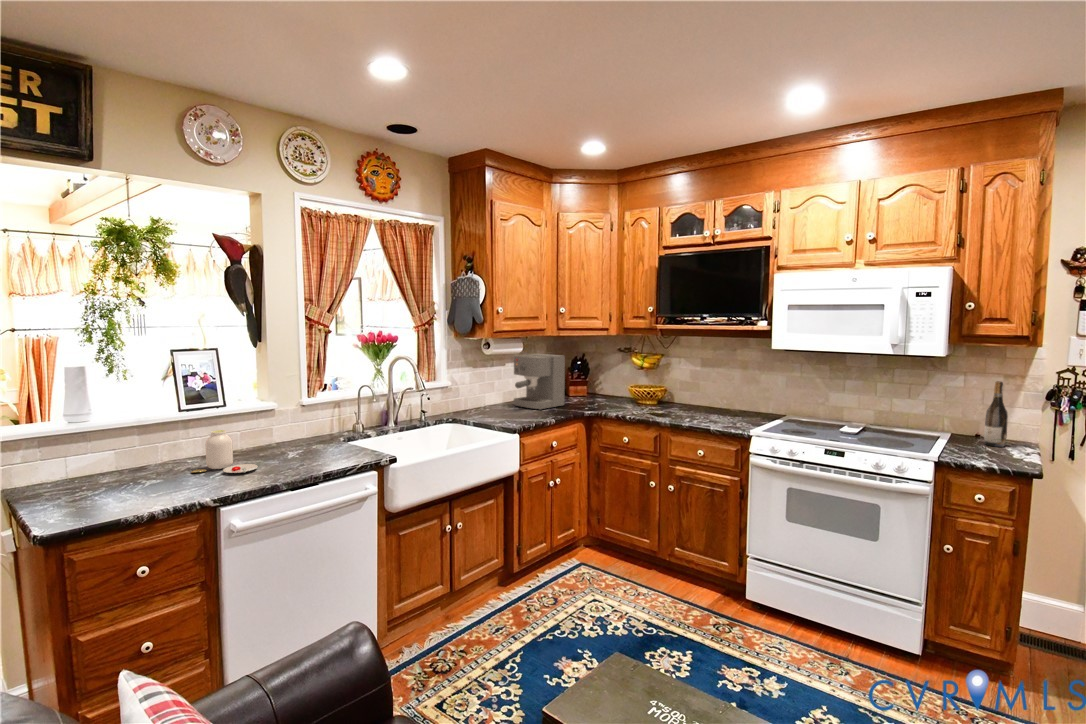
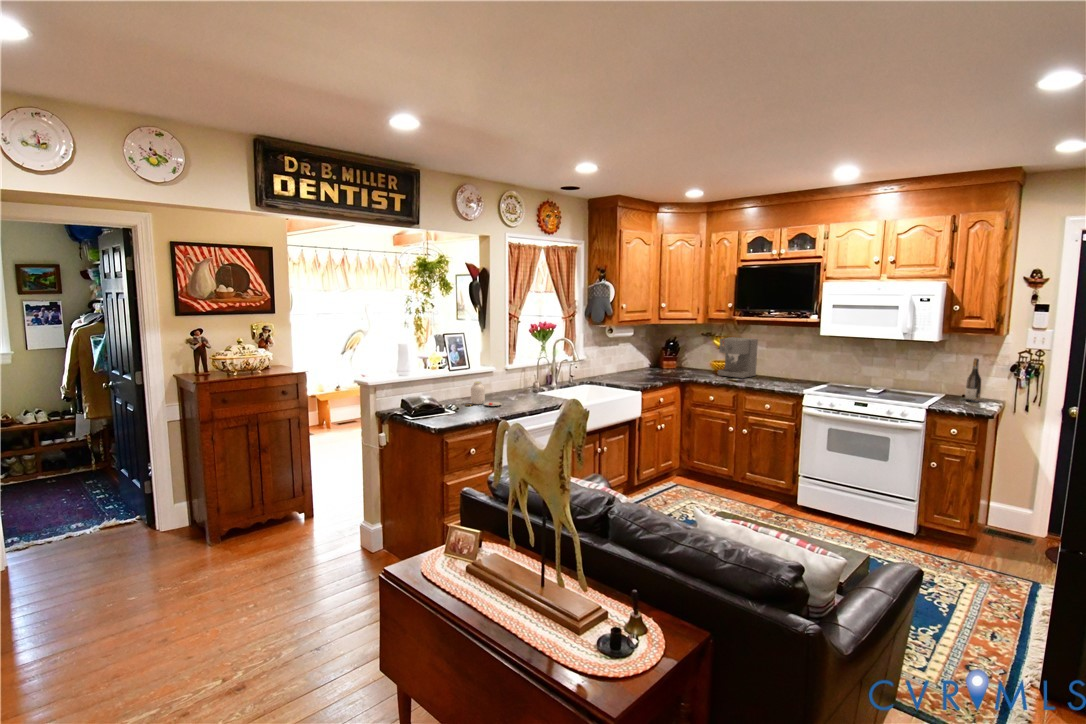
coffee maker: present [514,354,565,410] -> present [718,337,758,378]

